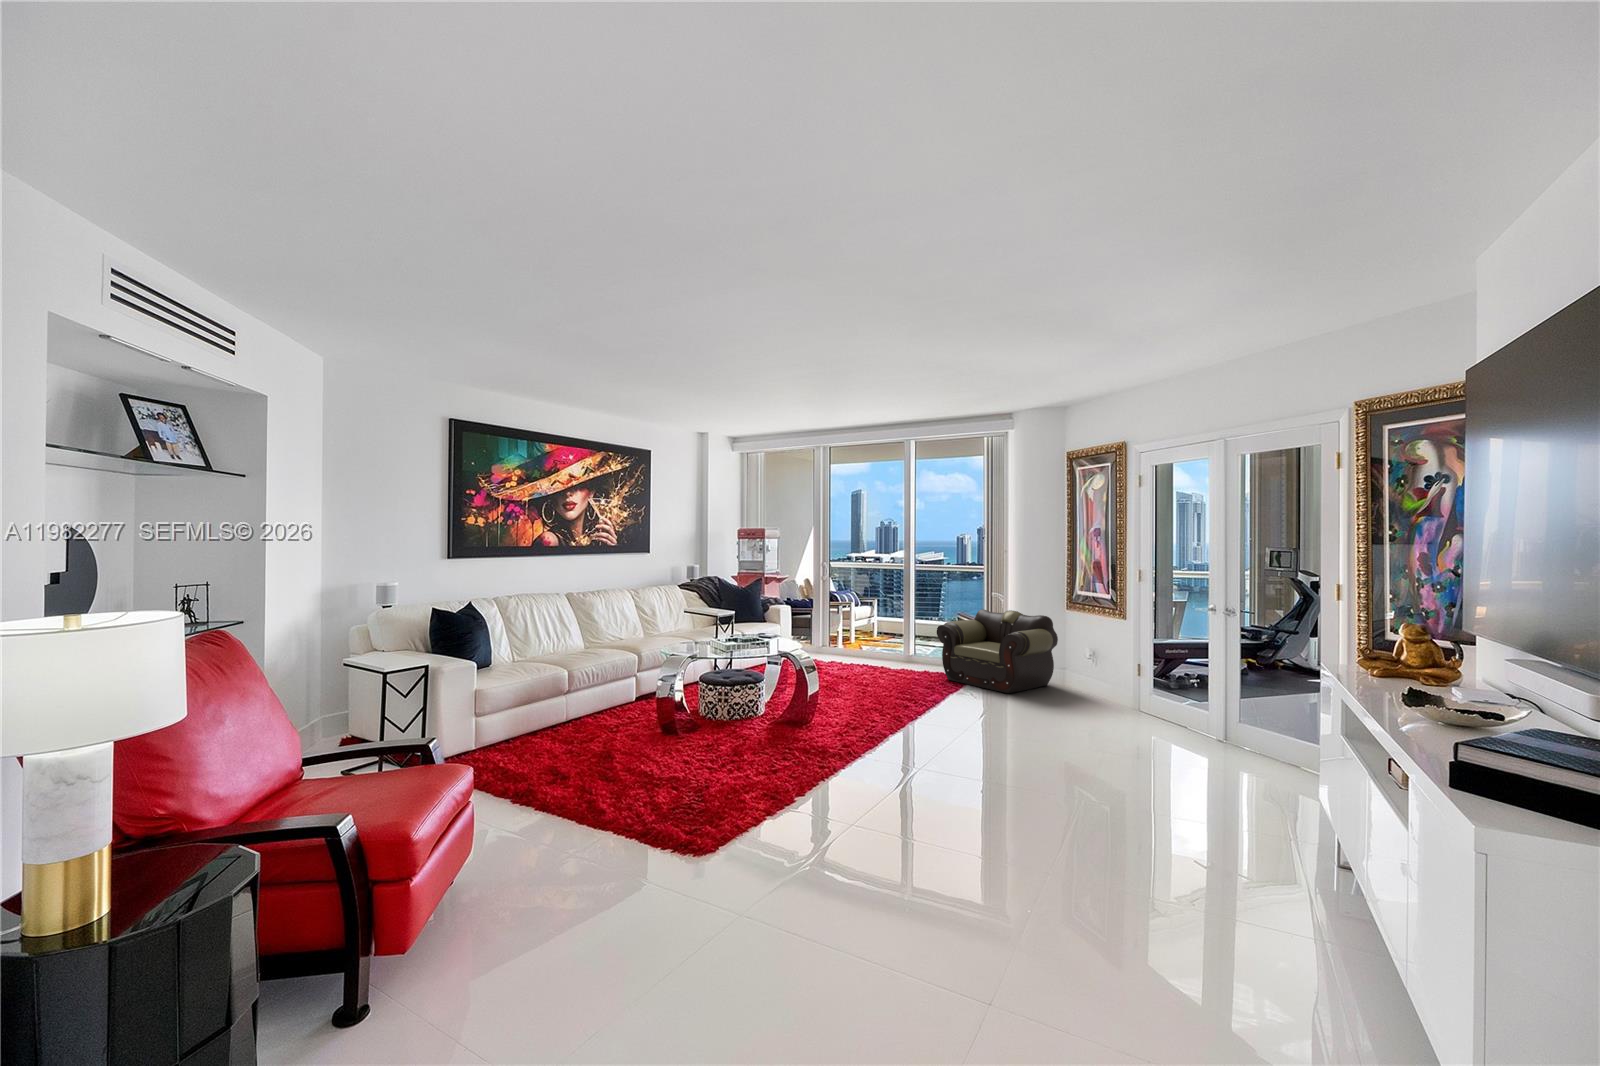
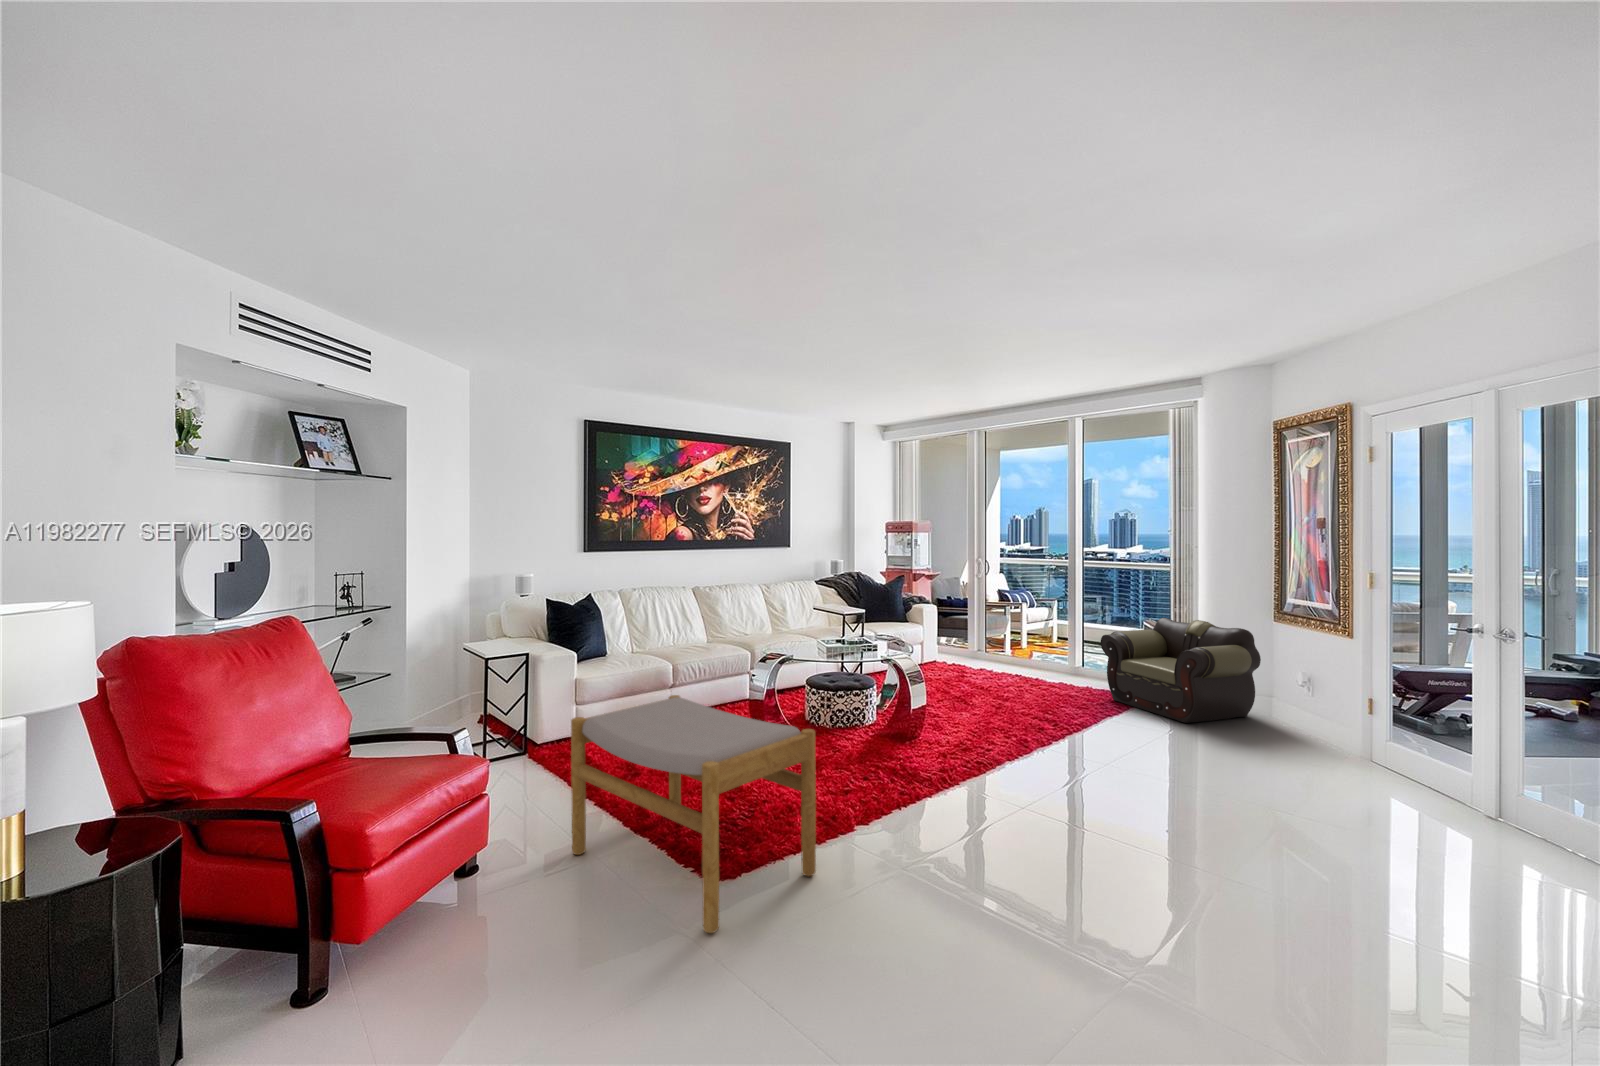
footstool: none [543,694,785,899] -> present [571,695,816,933]

